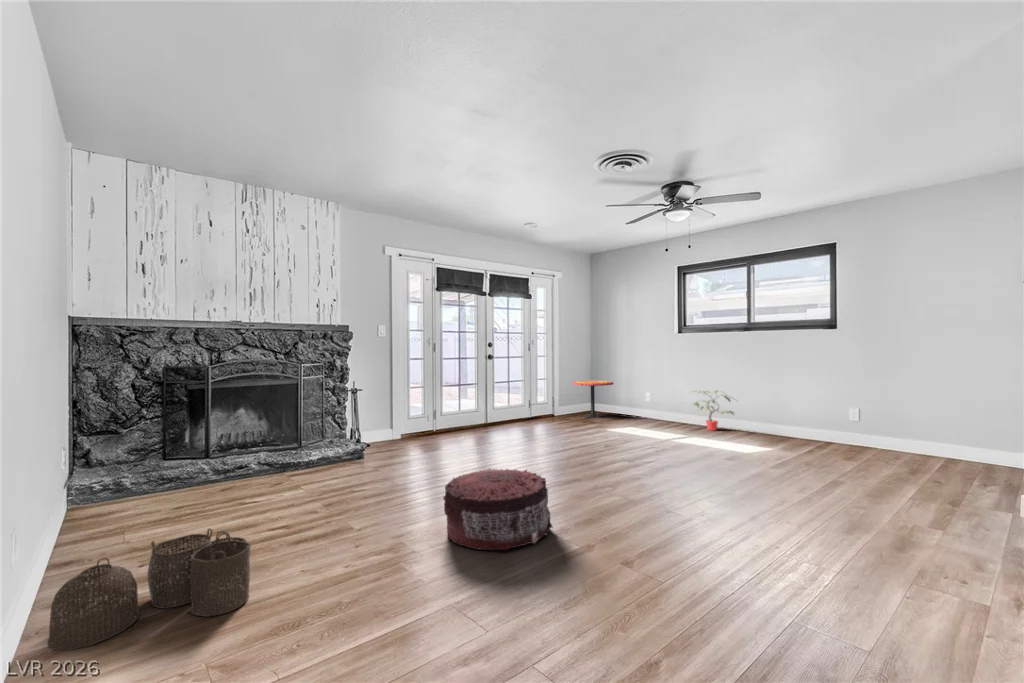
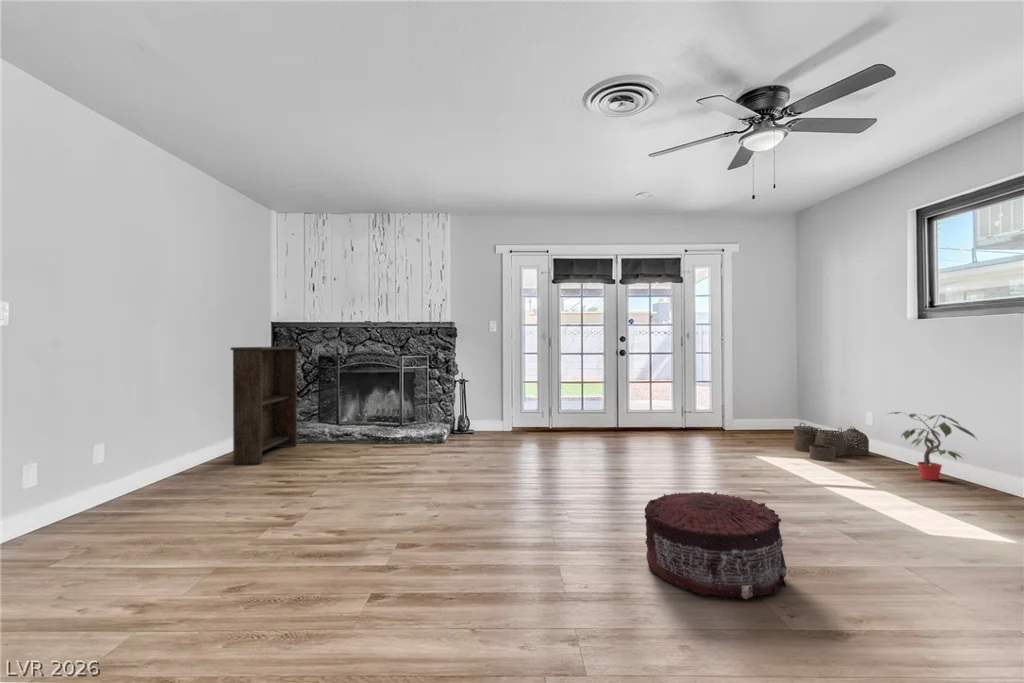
bookshelf: none [127,353,188,536] -> present [231,347,298,464]
side table: present [572,381,613,418] -> none [748,387,810,438]
pouf: present [443,469,552,550] -> present [644,492,787,599]
woven basket: present [48,529,251,651] -> present [794,423,869,461]

